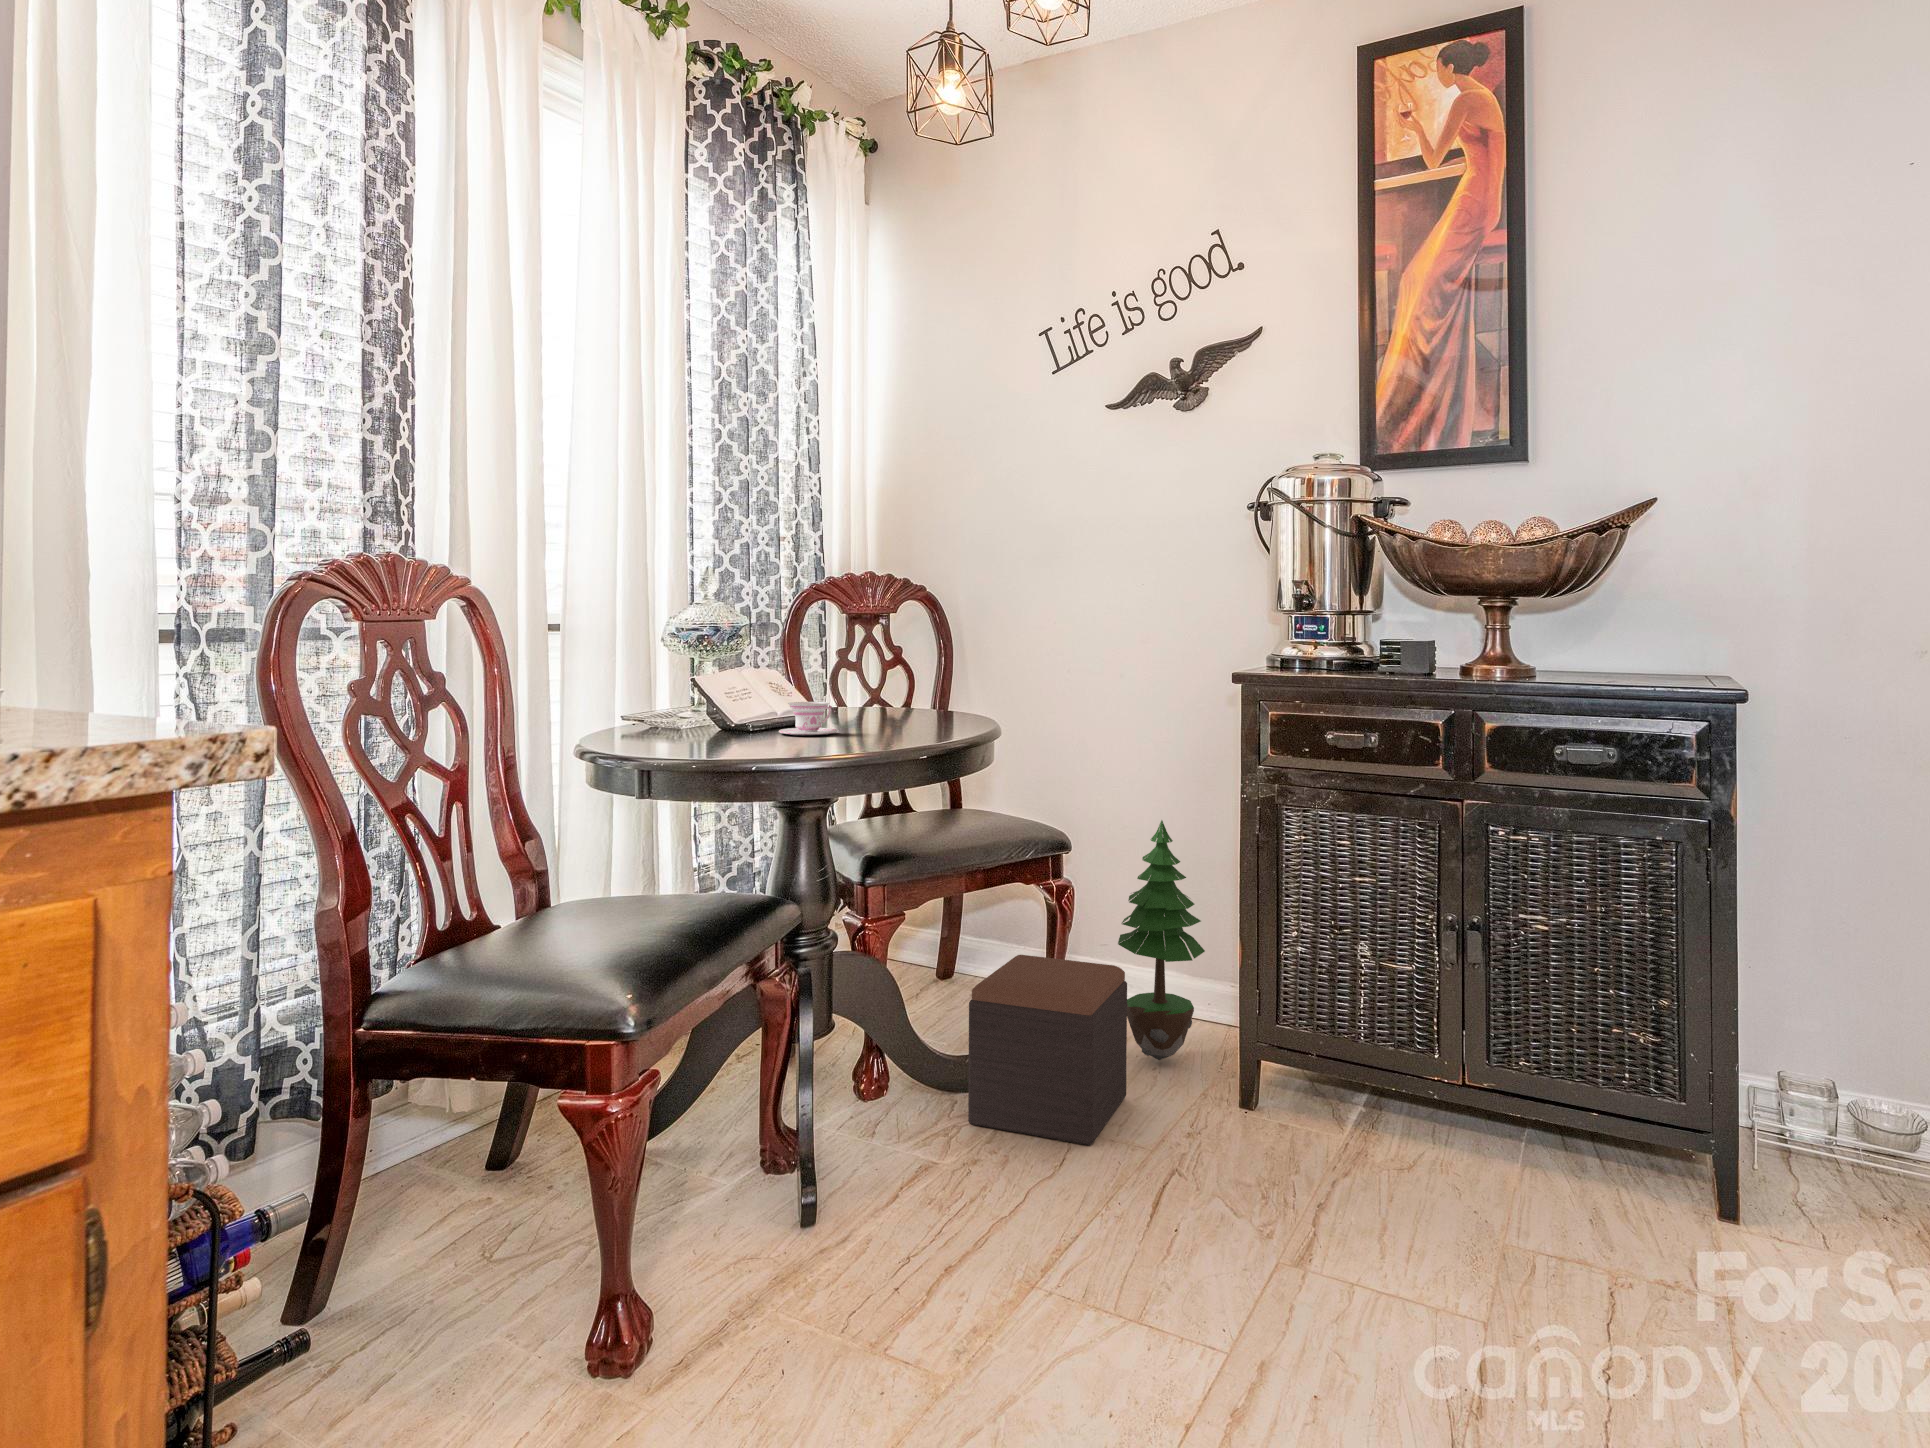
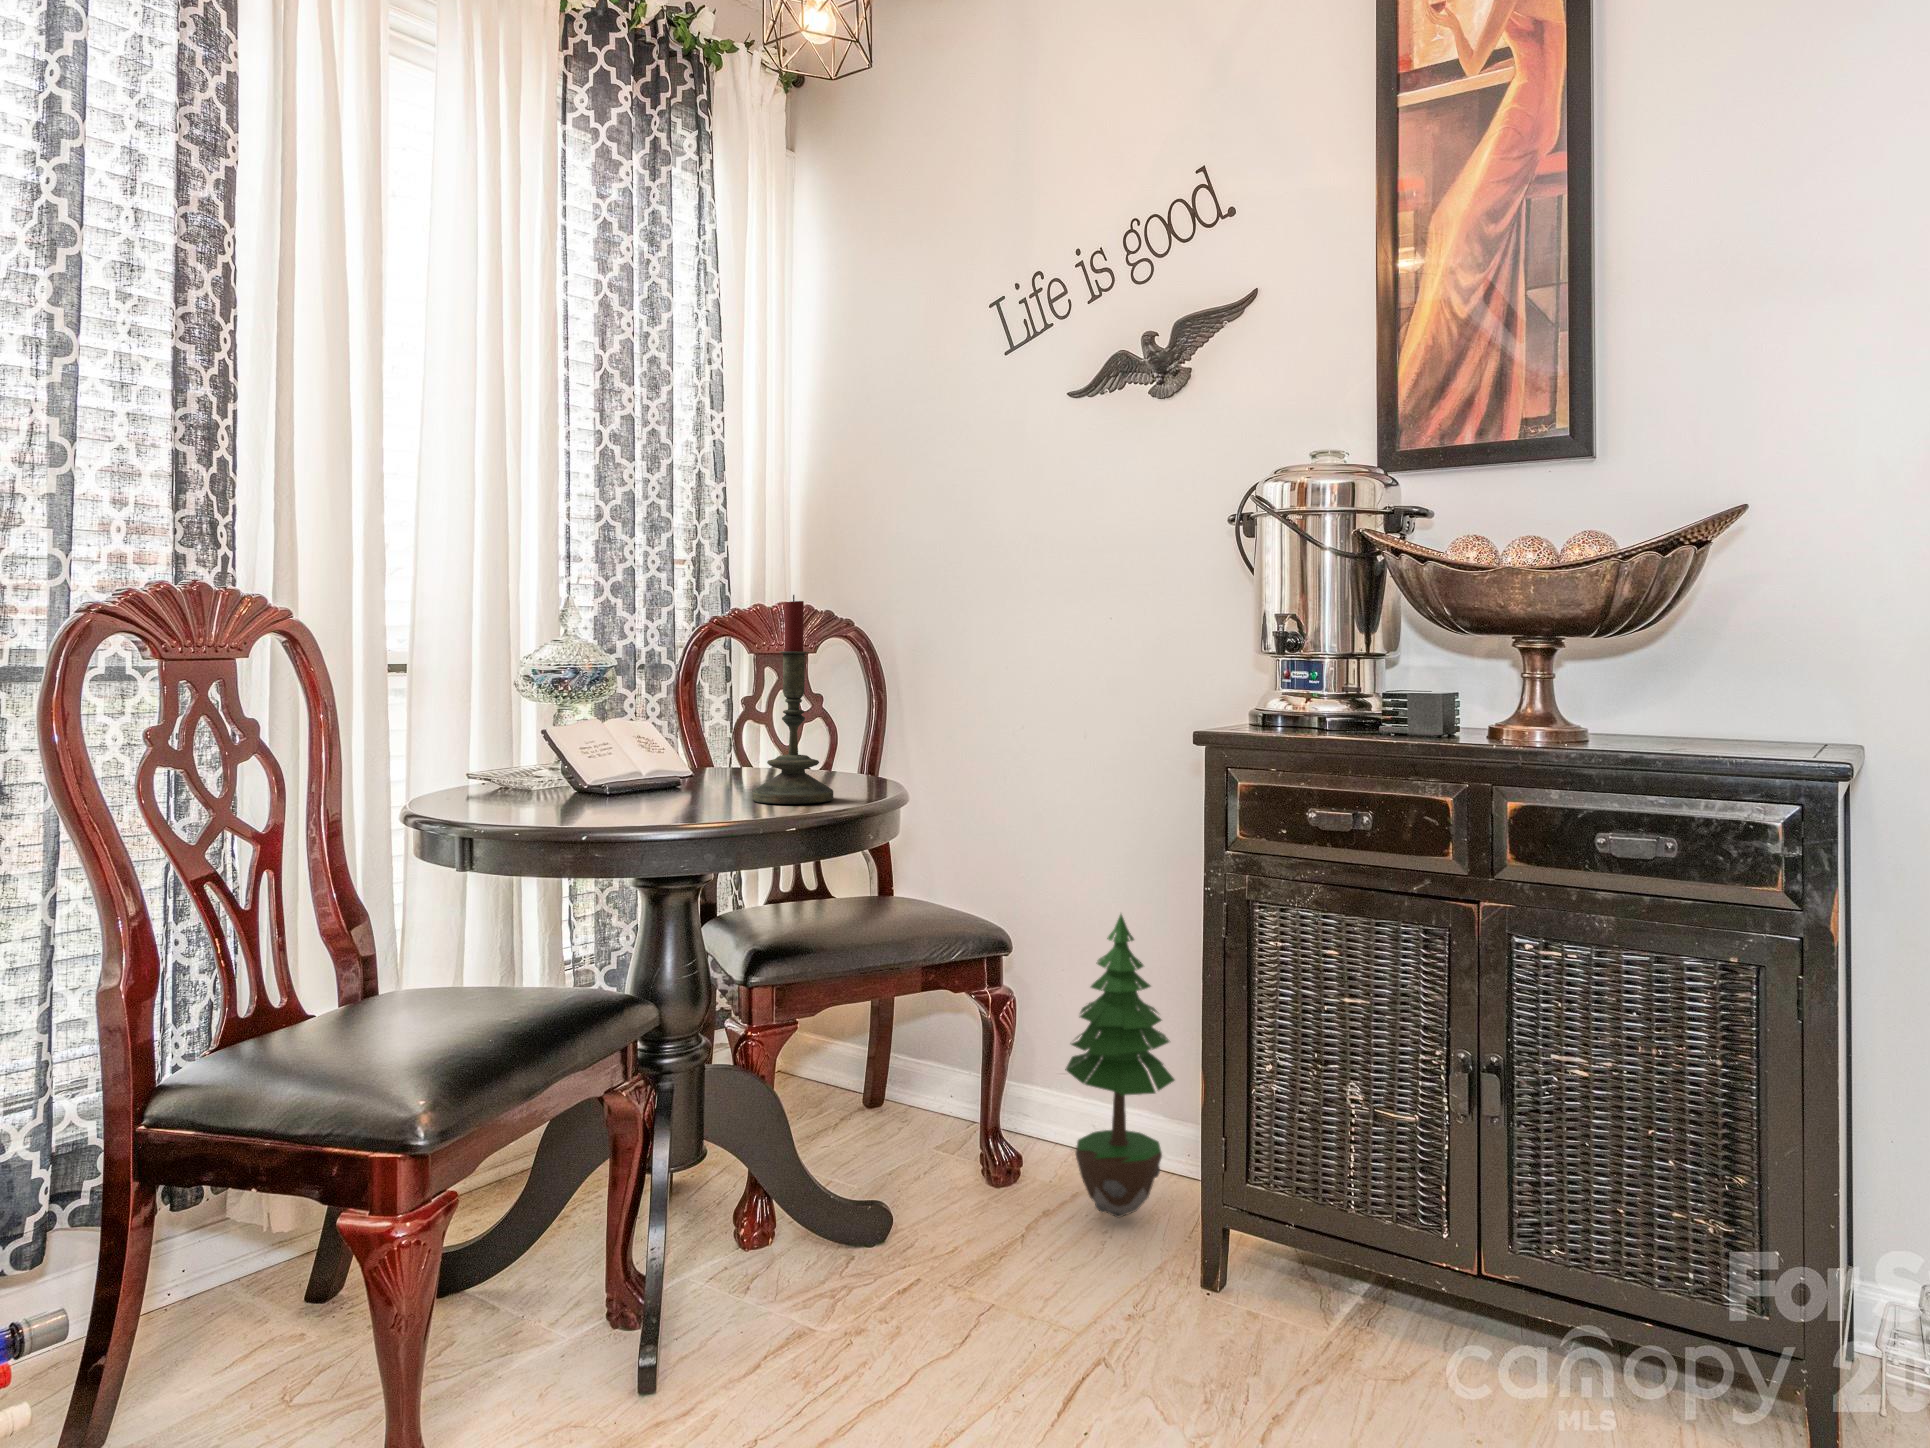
candle: none [887,566,951,730] -> present [753,595,833,804]
teacup: present [779,702,838,735] -> none [600,768,678,811]
footstool: present [968,955,1127,1145] -> none [849,1085,1063,1346]

